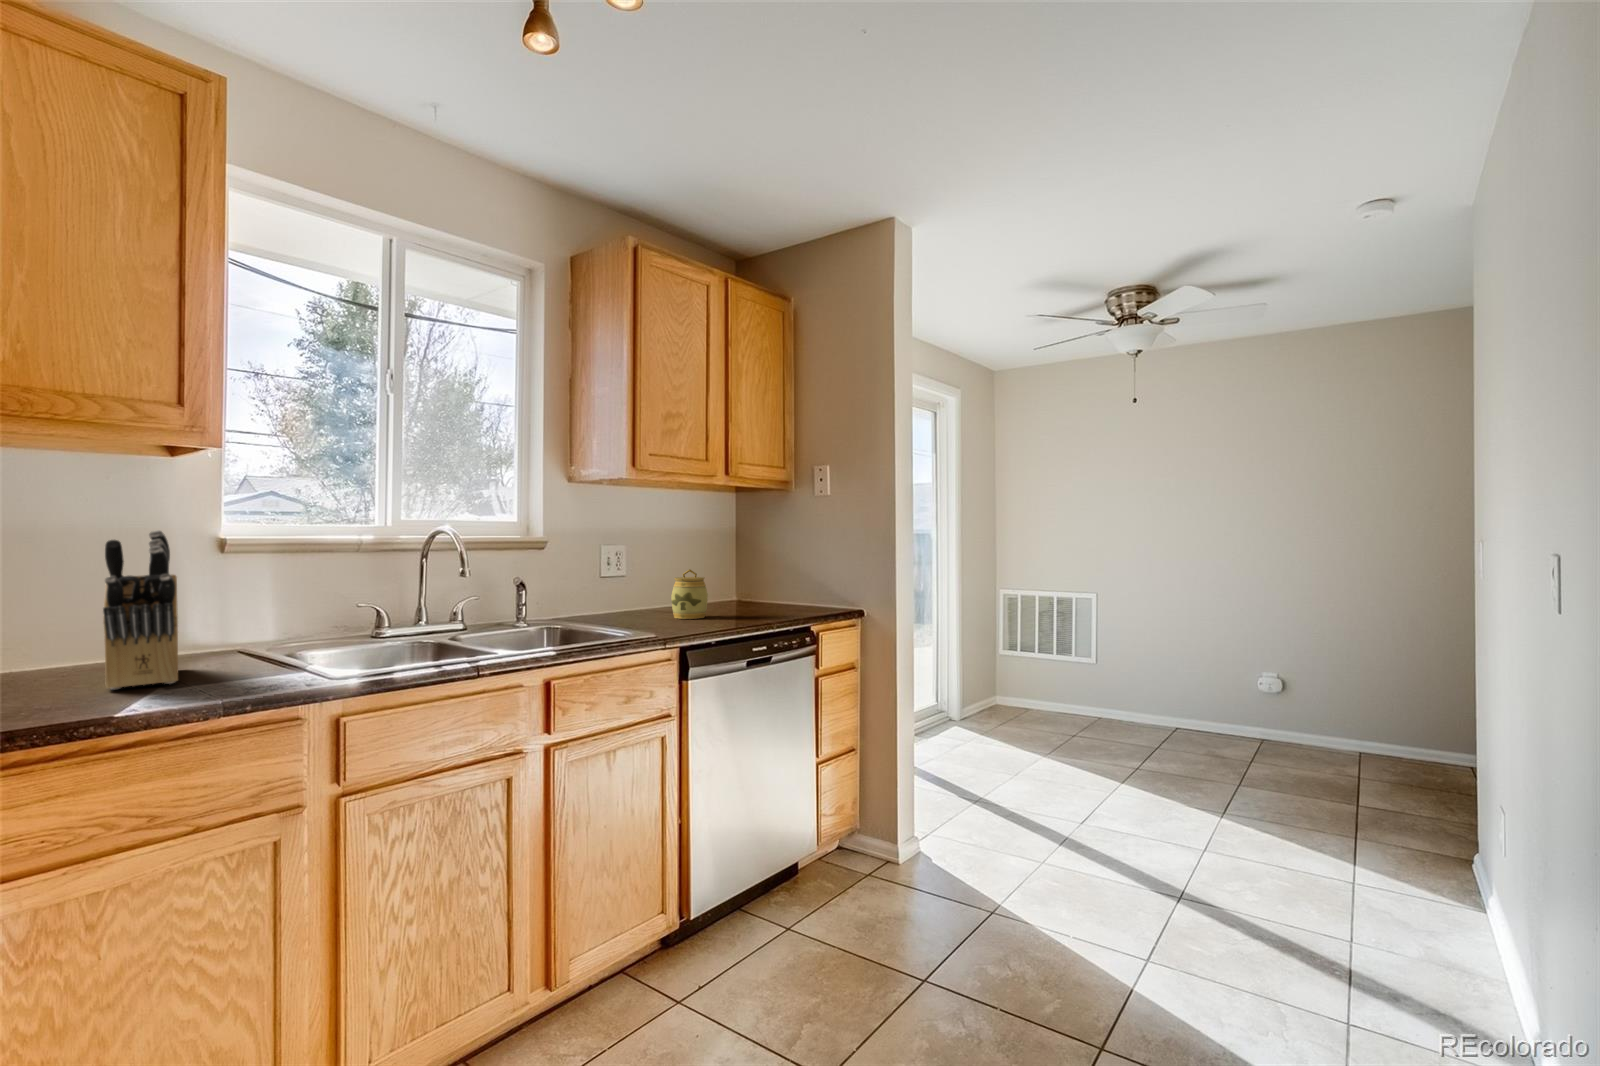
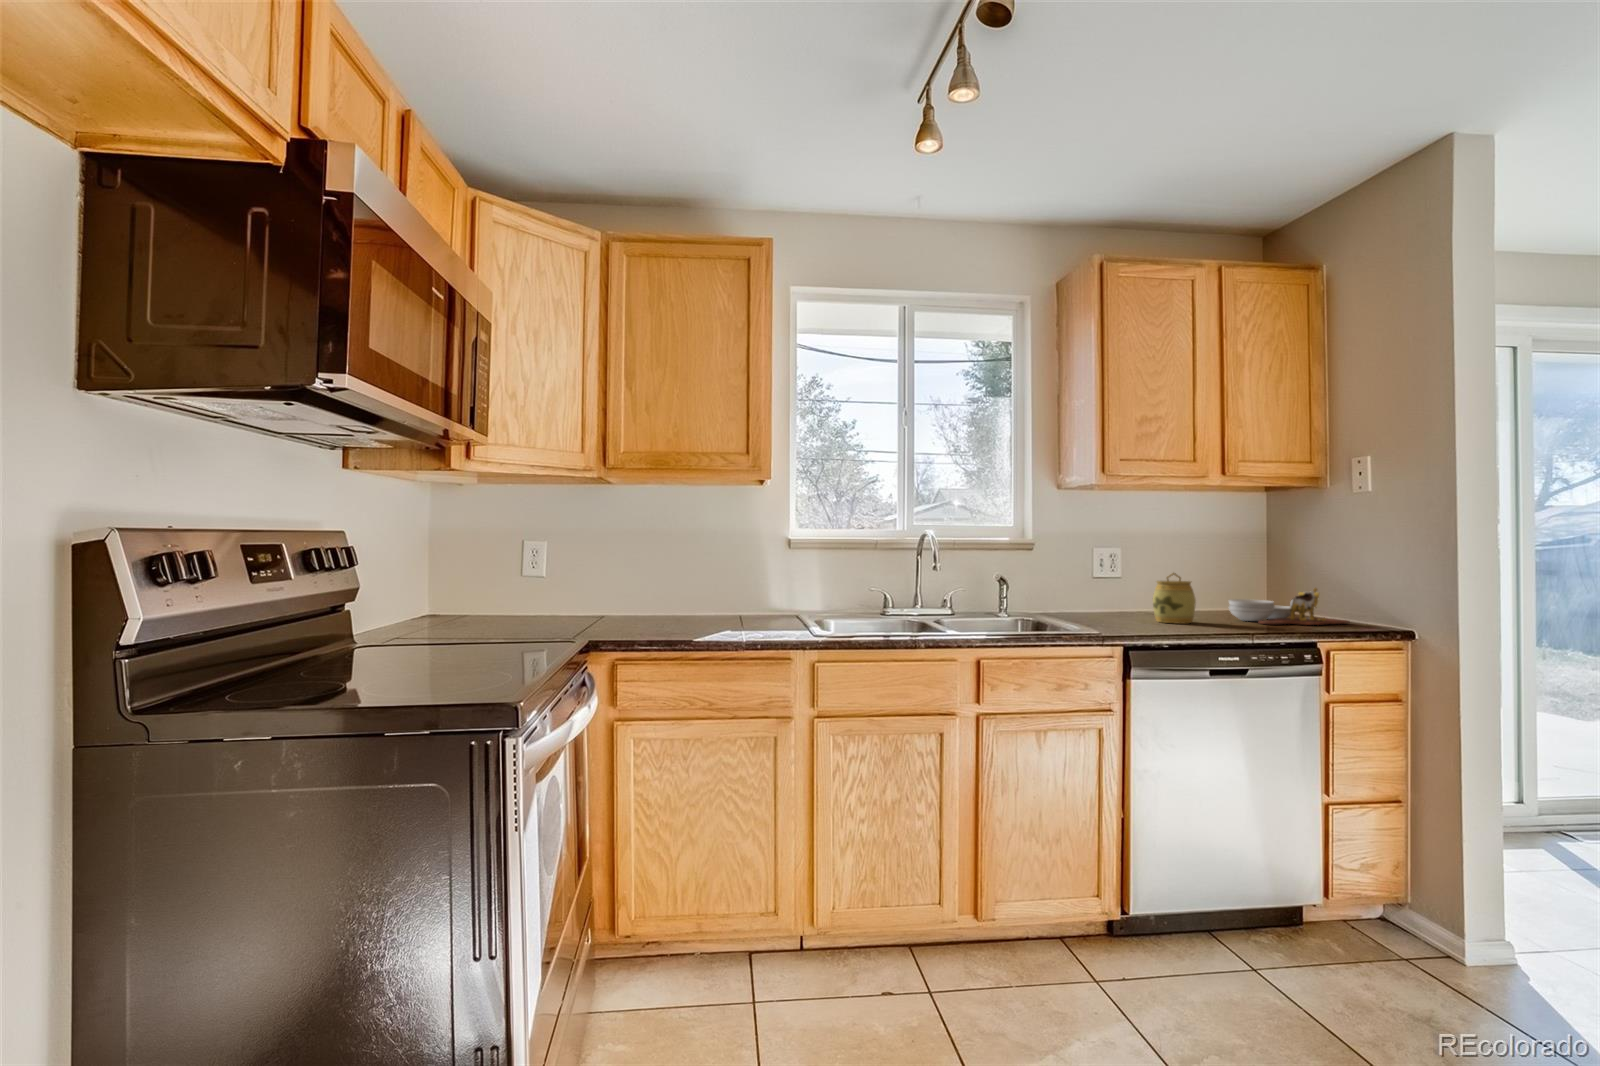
knife block: present [103,530,178,690] -> none [706,533,759,628]
cutting board: none [723,578,808,613] -> present [1229,588,1349,625]

